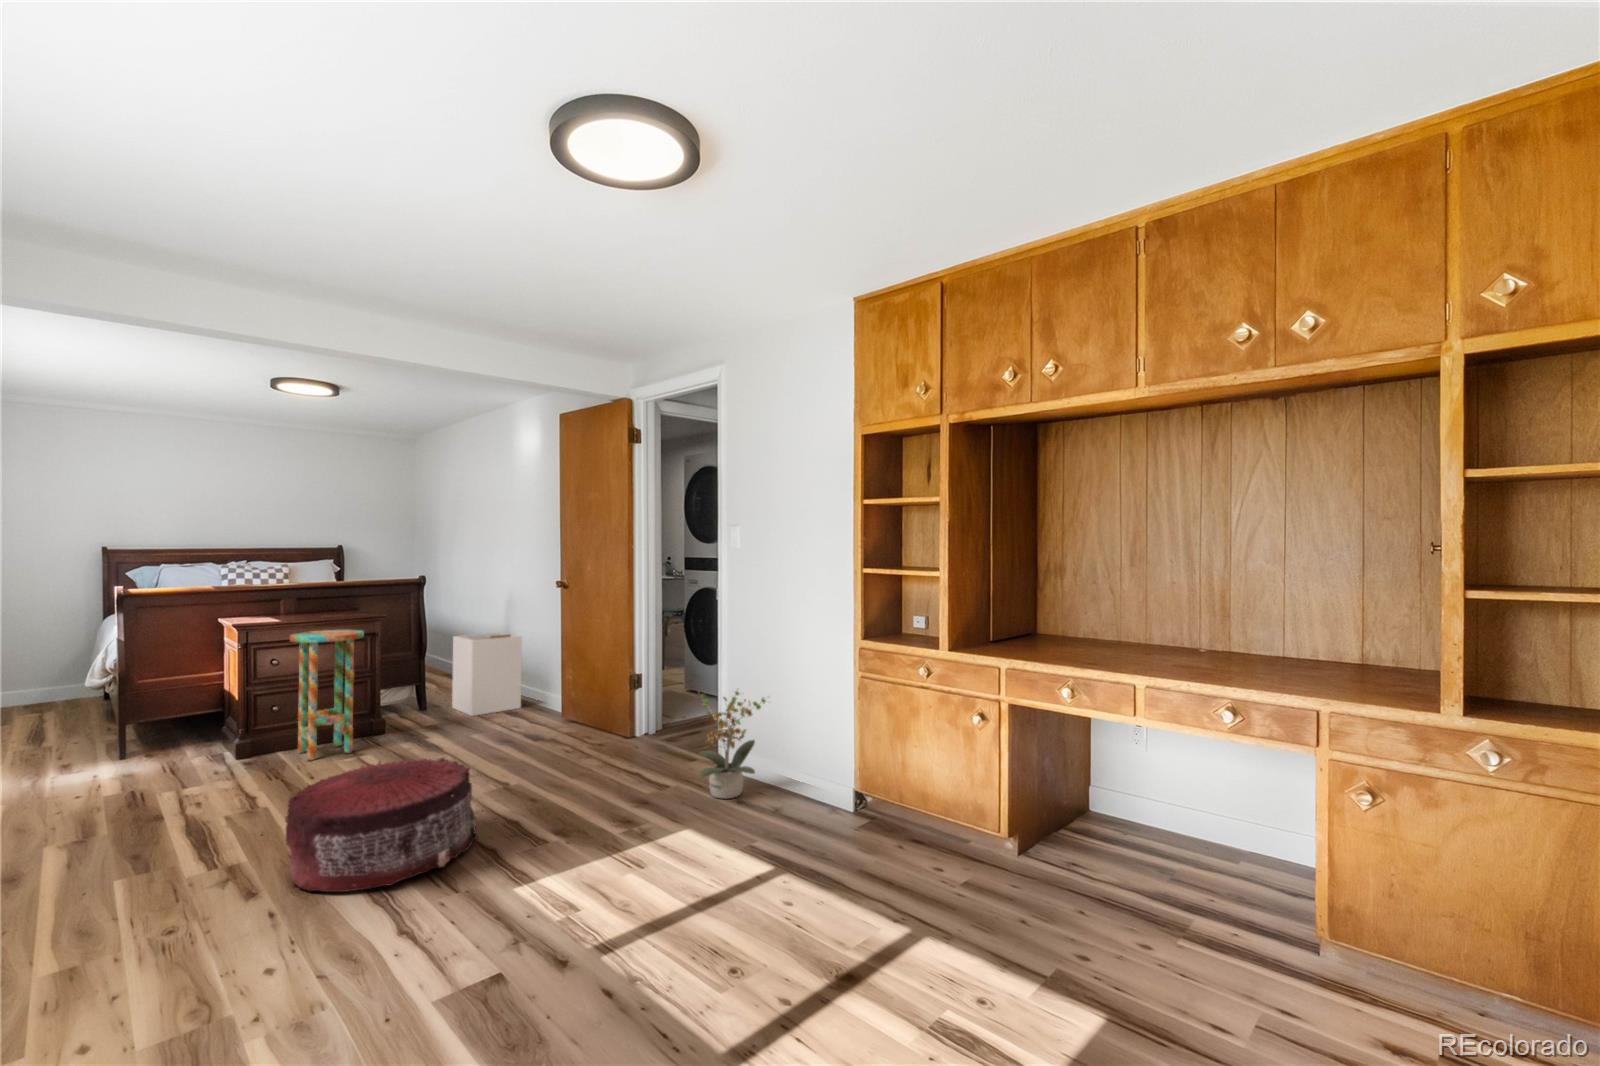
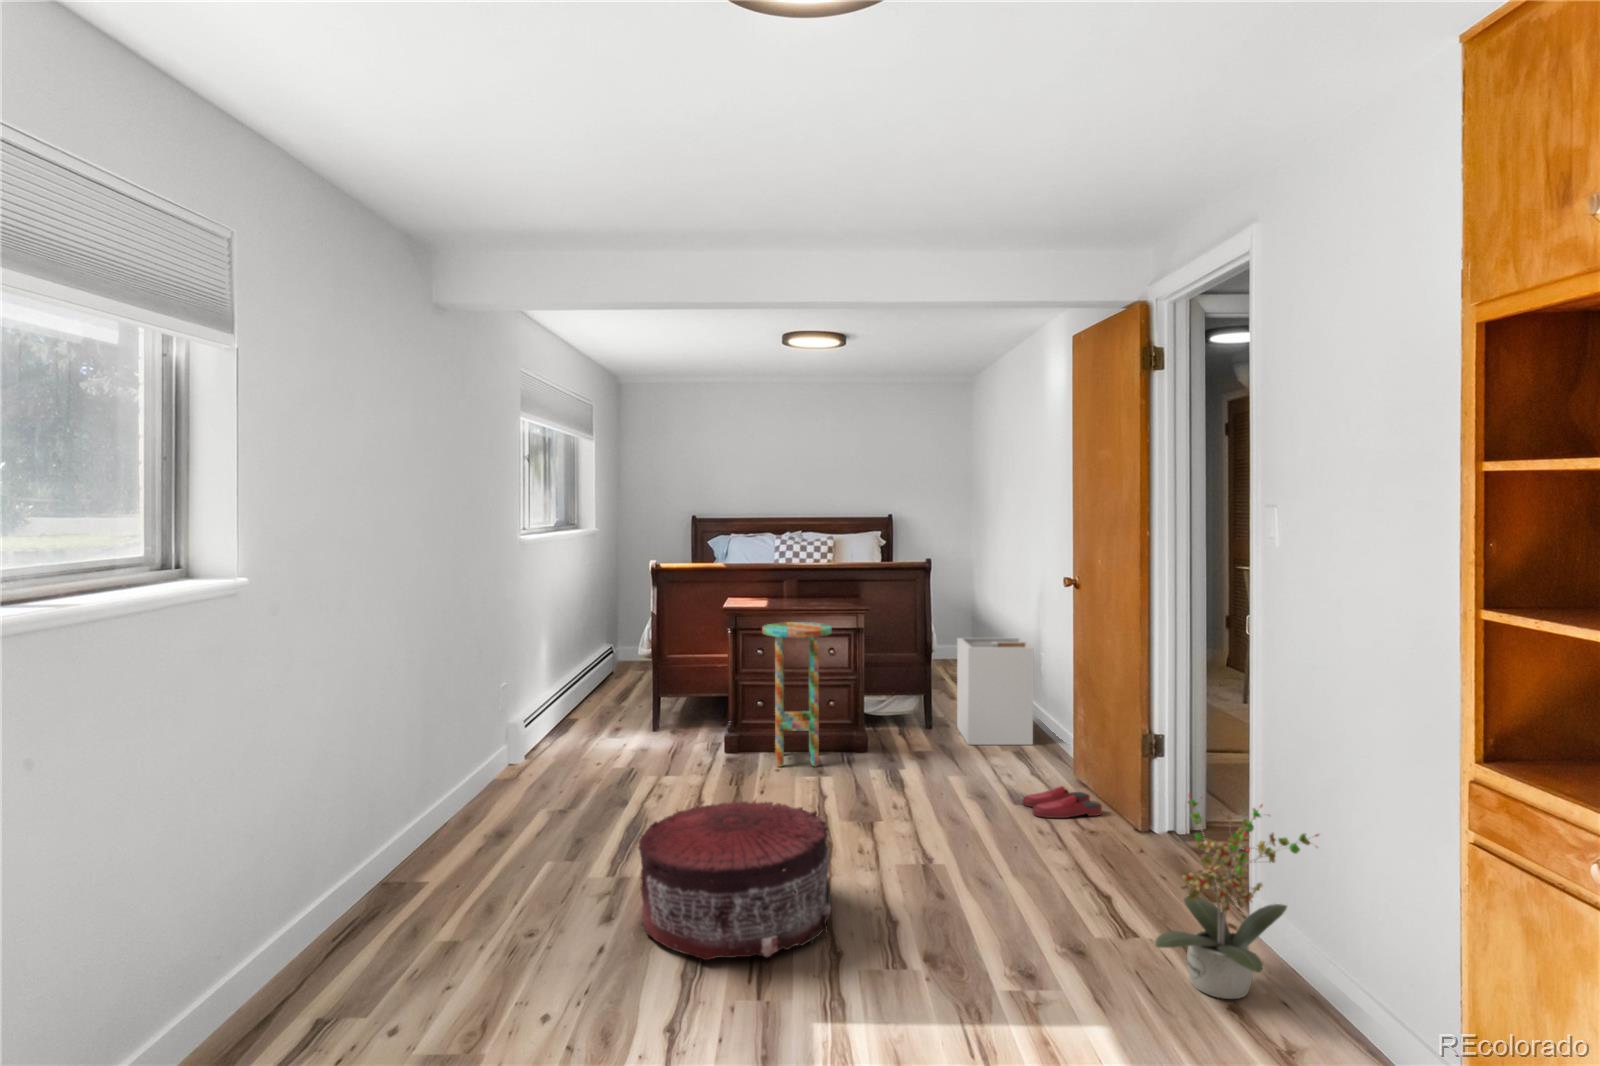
slippers: none [545,723,600,745] -> present [1023,786,1102,818]

